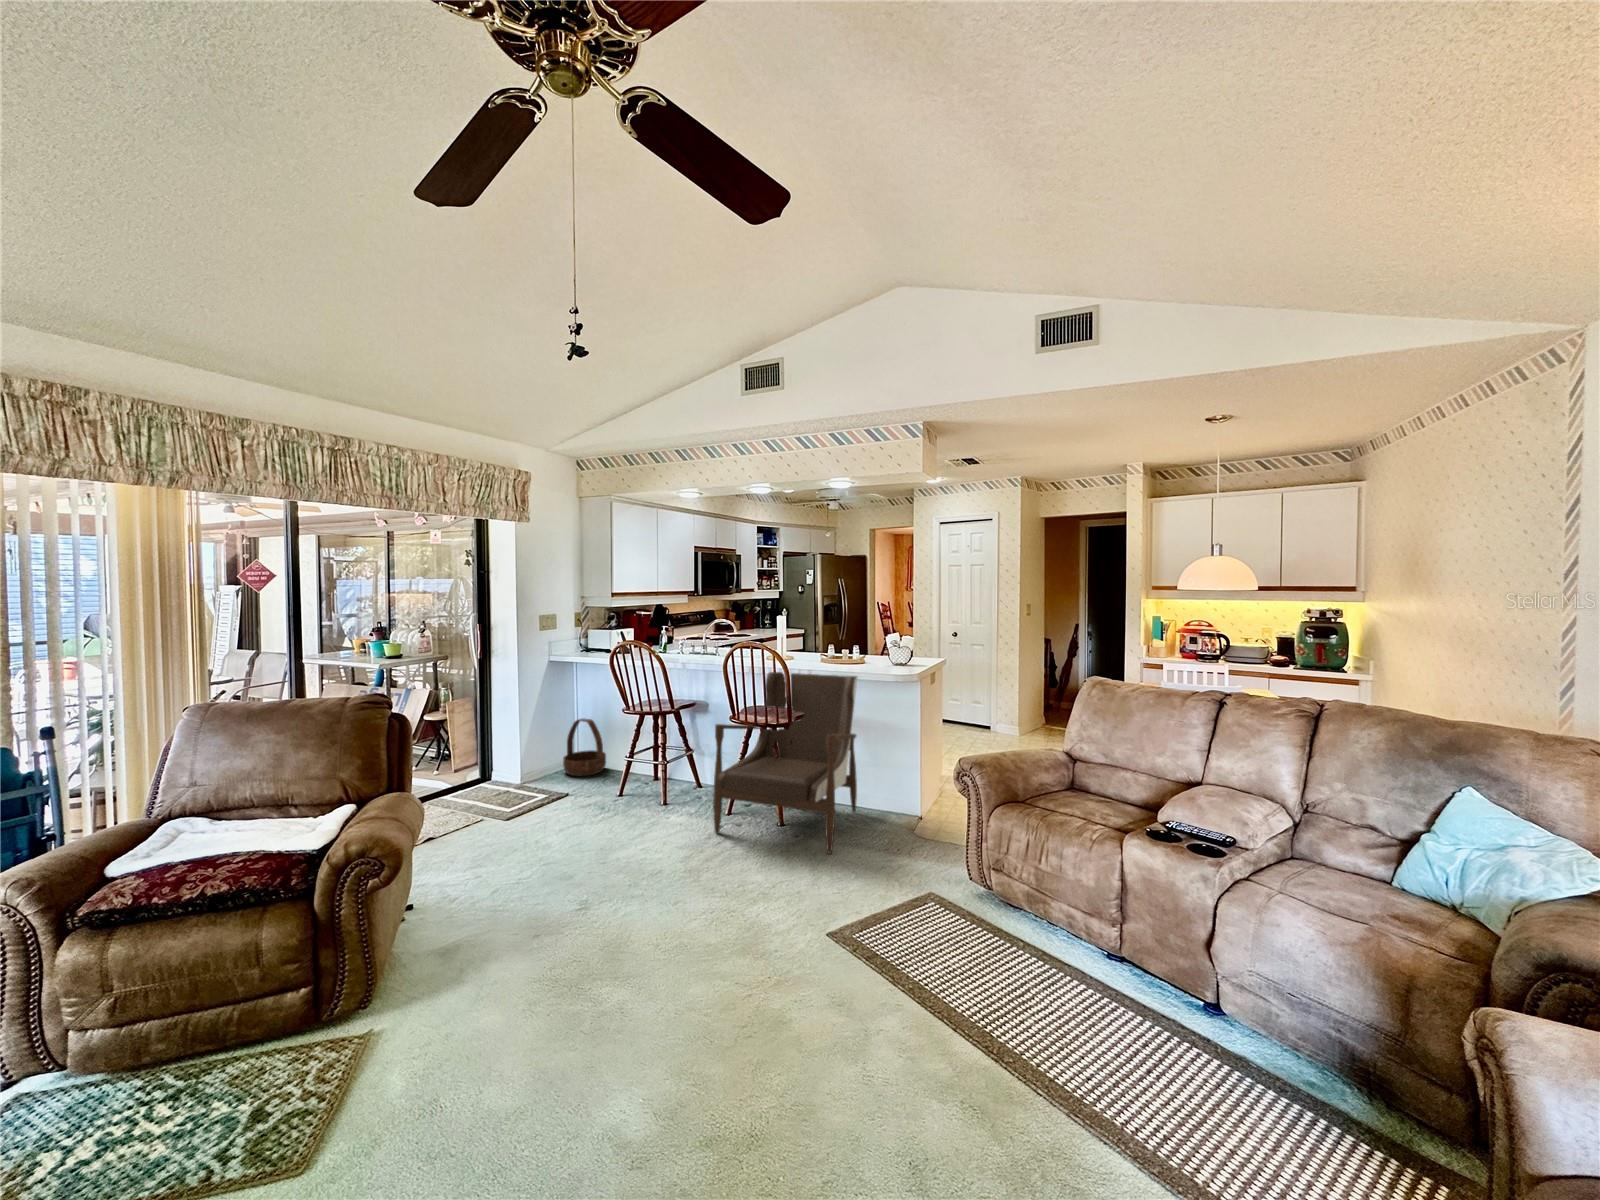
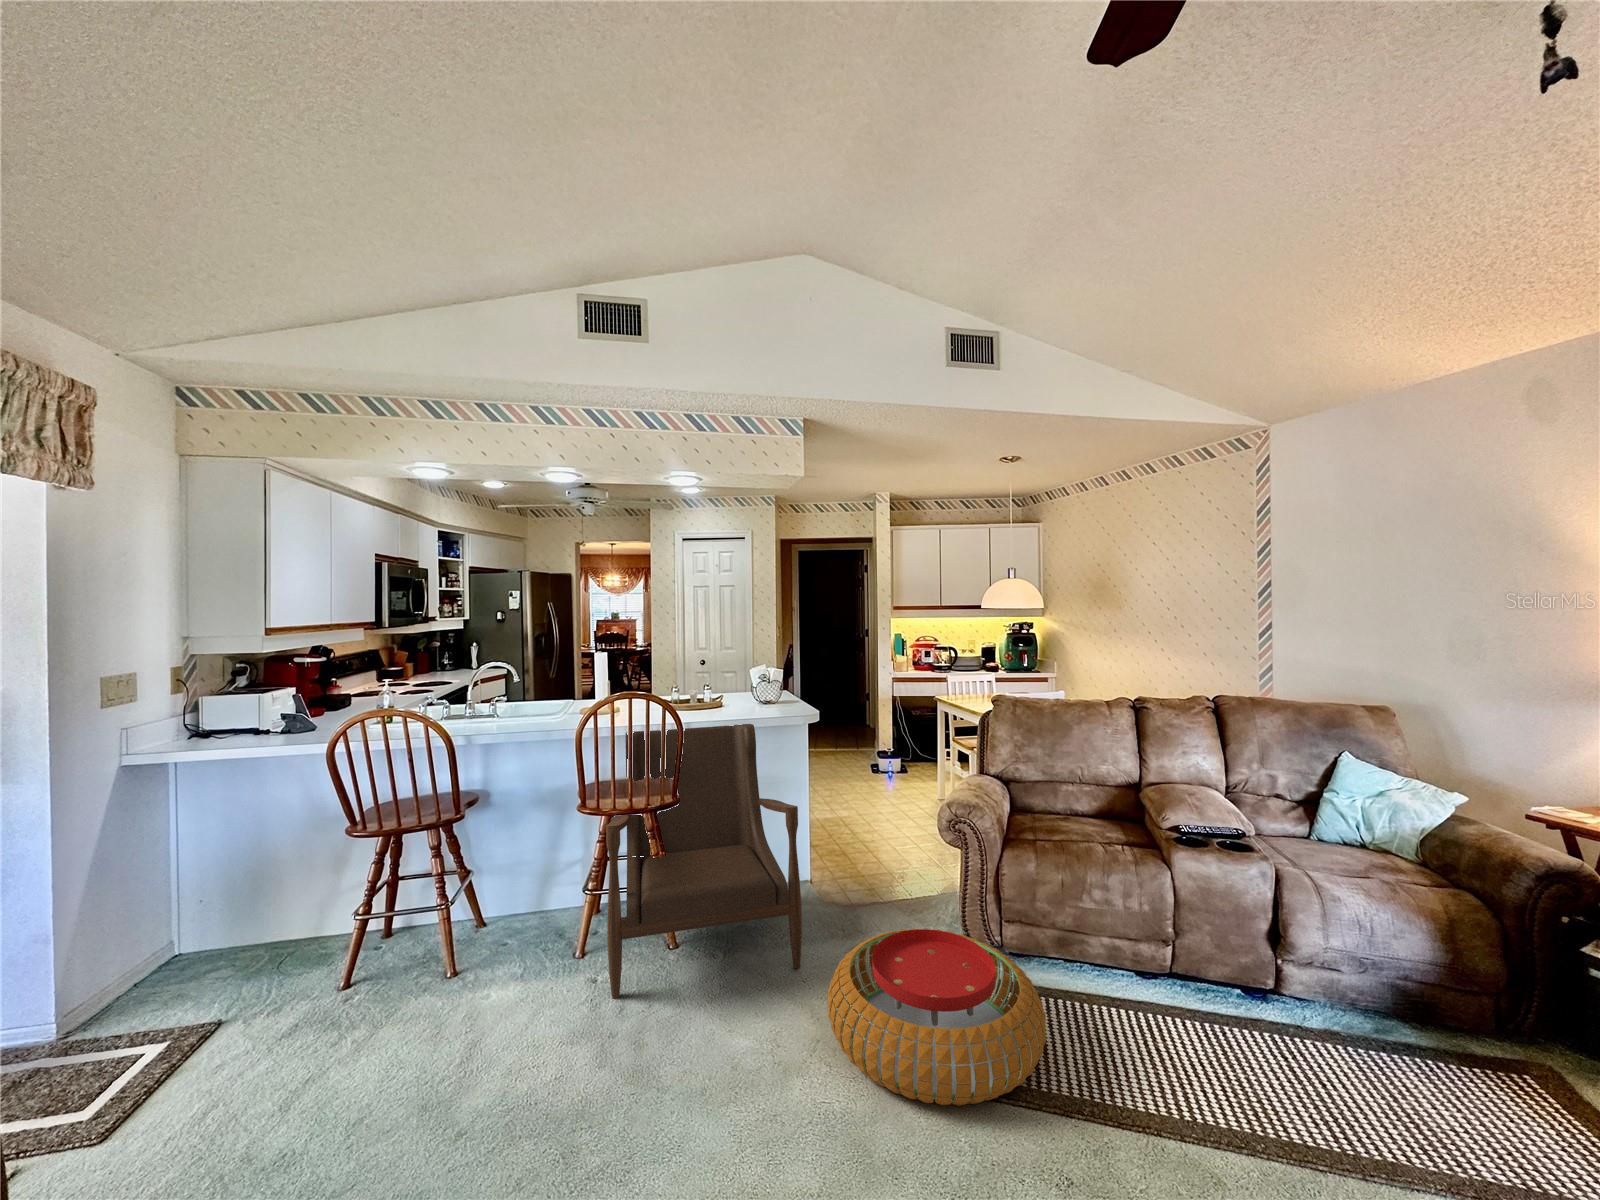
basket: present [563,718,606,776] -> none [167,866,271,988]
pouf: none [779,837,942,952] -> present [828,928,1046,1106]

